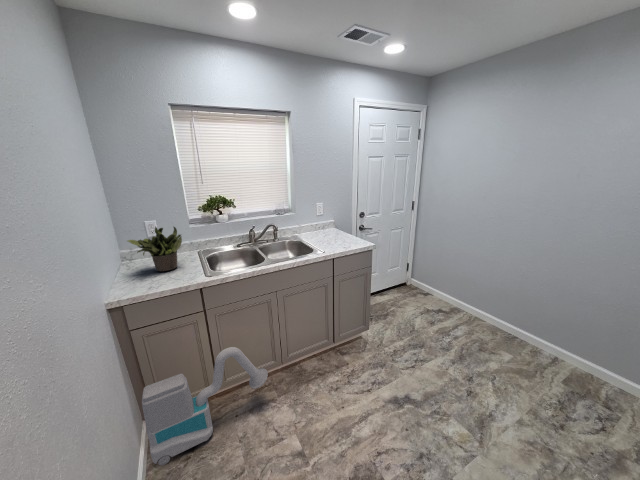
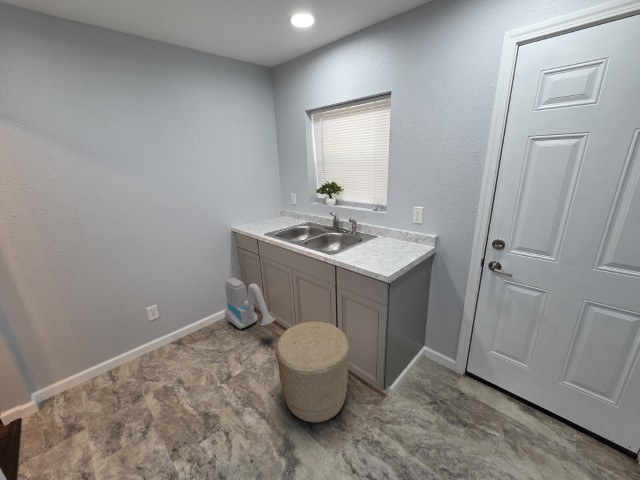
potted plant: present [128,227,182,271] -> none [258,193,285,223]
woven basket: none [320,310,385,397] -> present [276,321,349,423]

